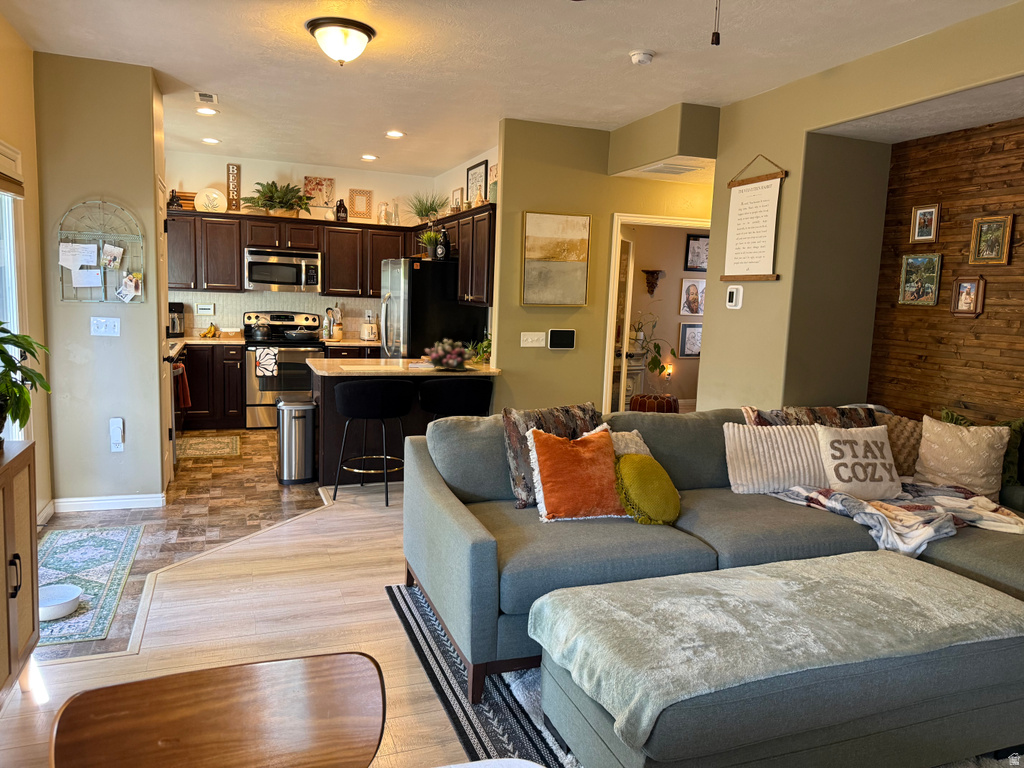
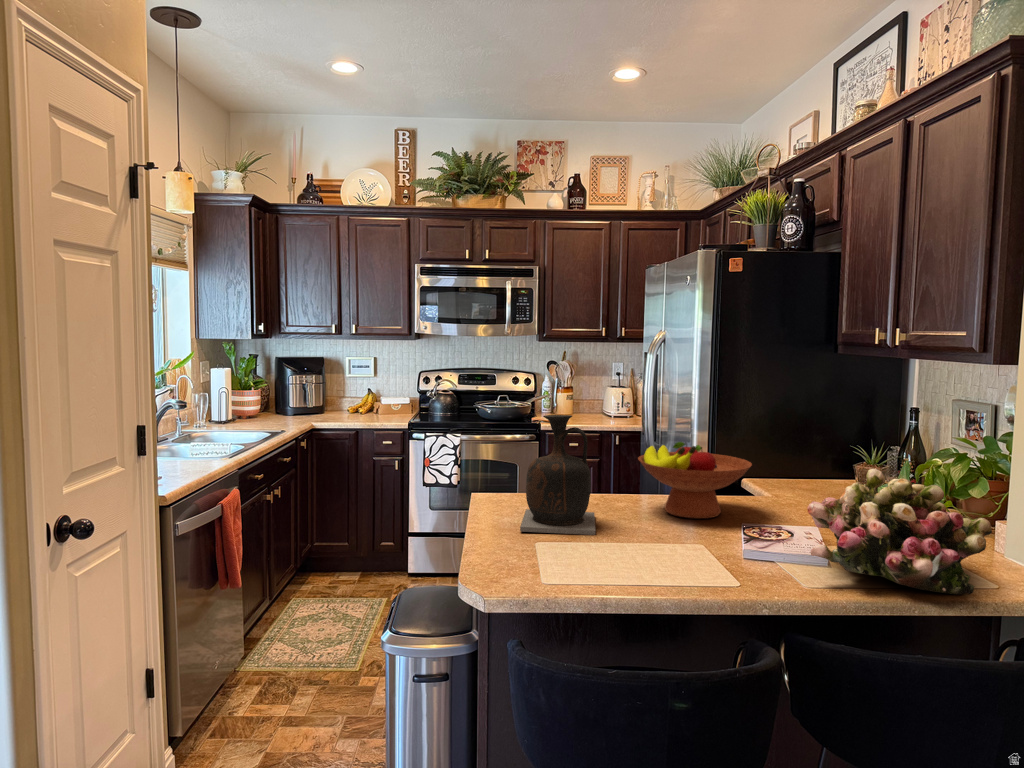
vase: none [332,325,359,367] -> present [520,415,595,535]
fruit bowl: none [375,336,416,364] -> present [638,442,752,519]

